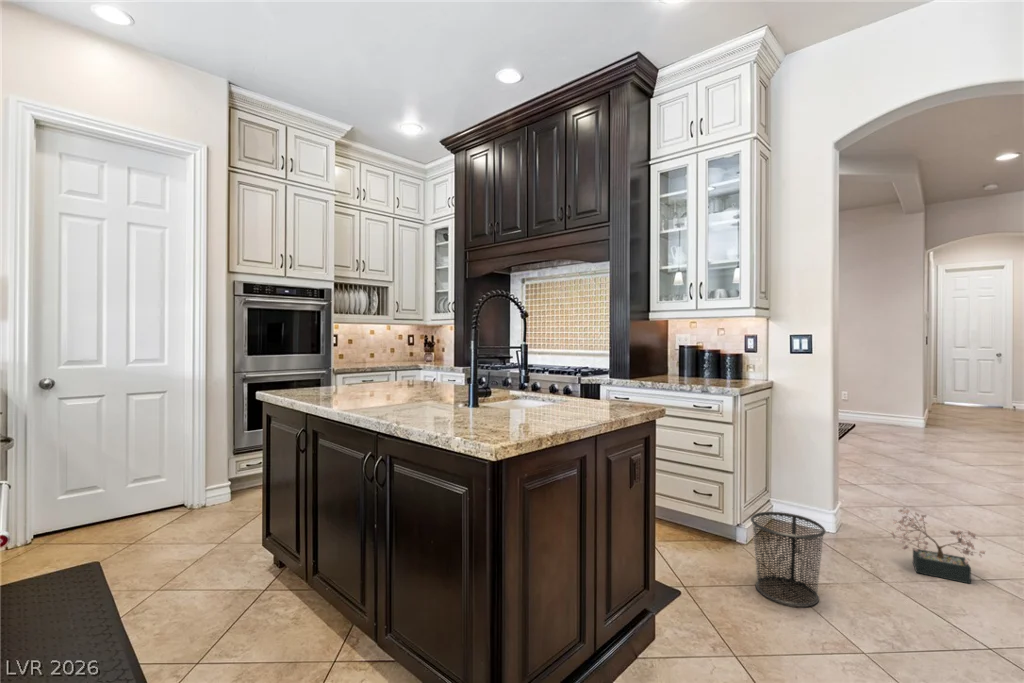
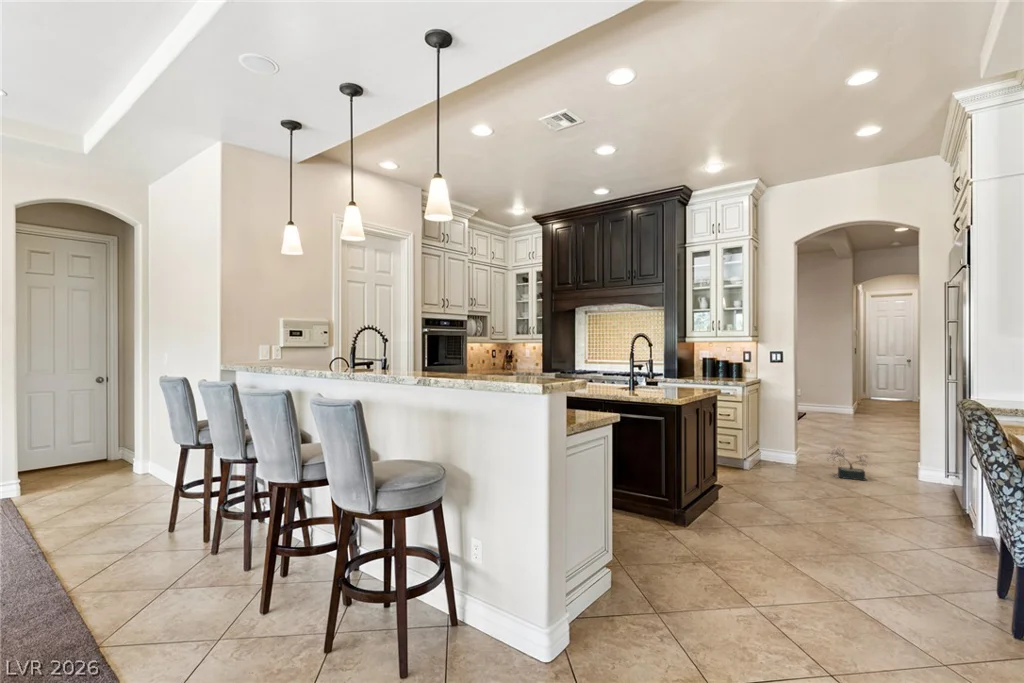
waste bin: present [751,512,826,607] -> none [757,447,795,490]

